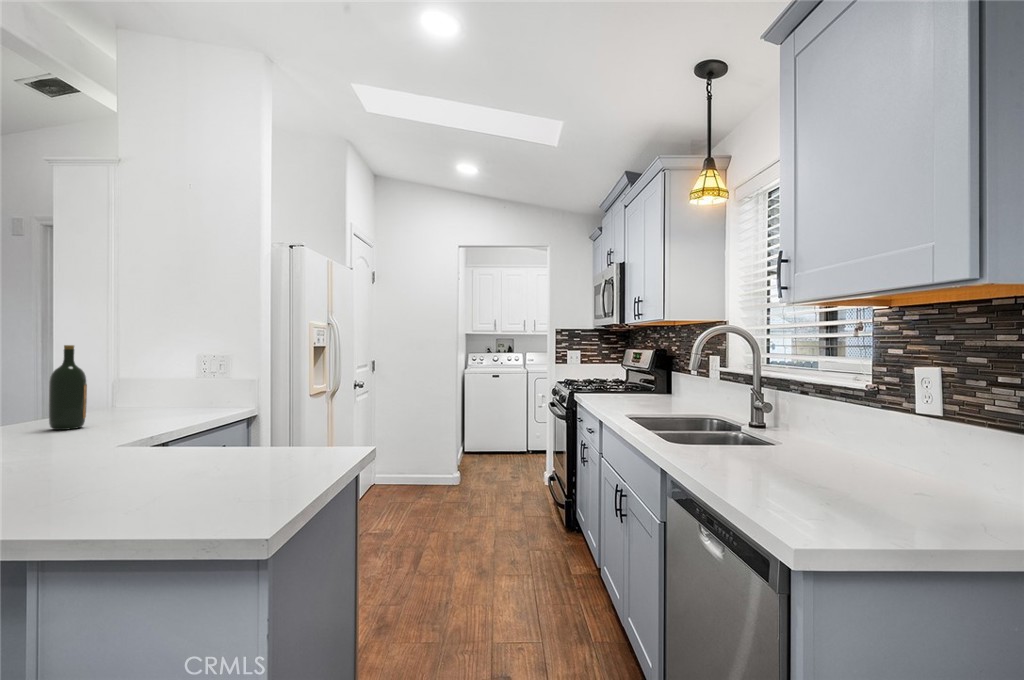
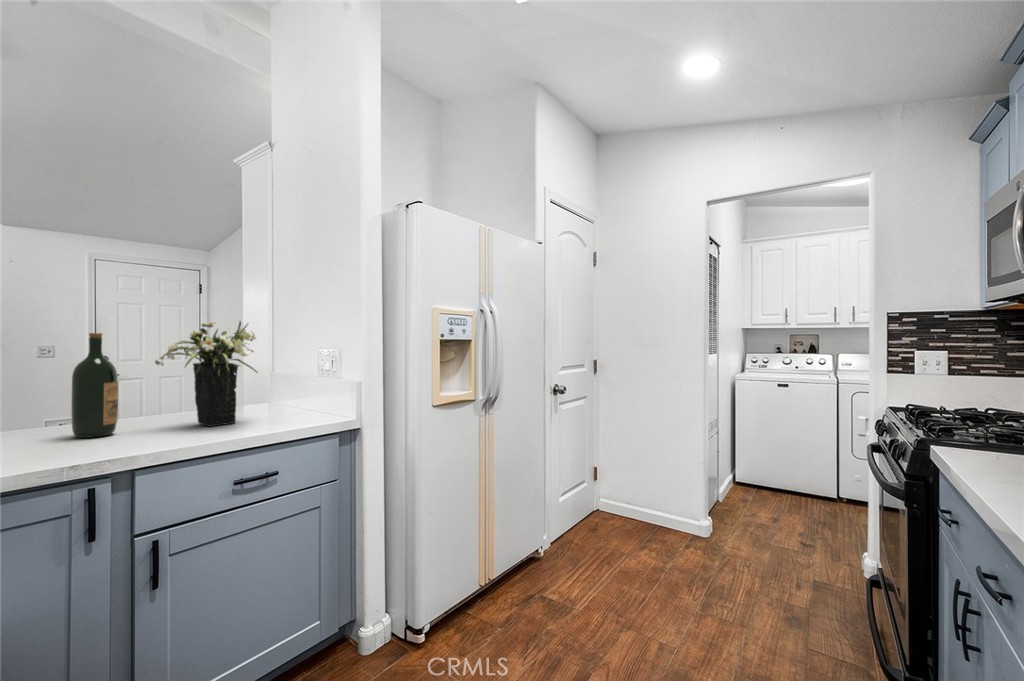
flower arrangement: none [109,334,193,418] -> present [155,321,258,427]

